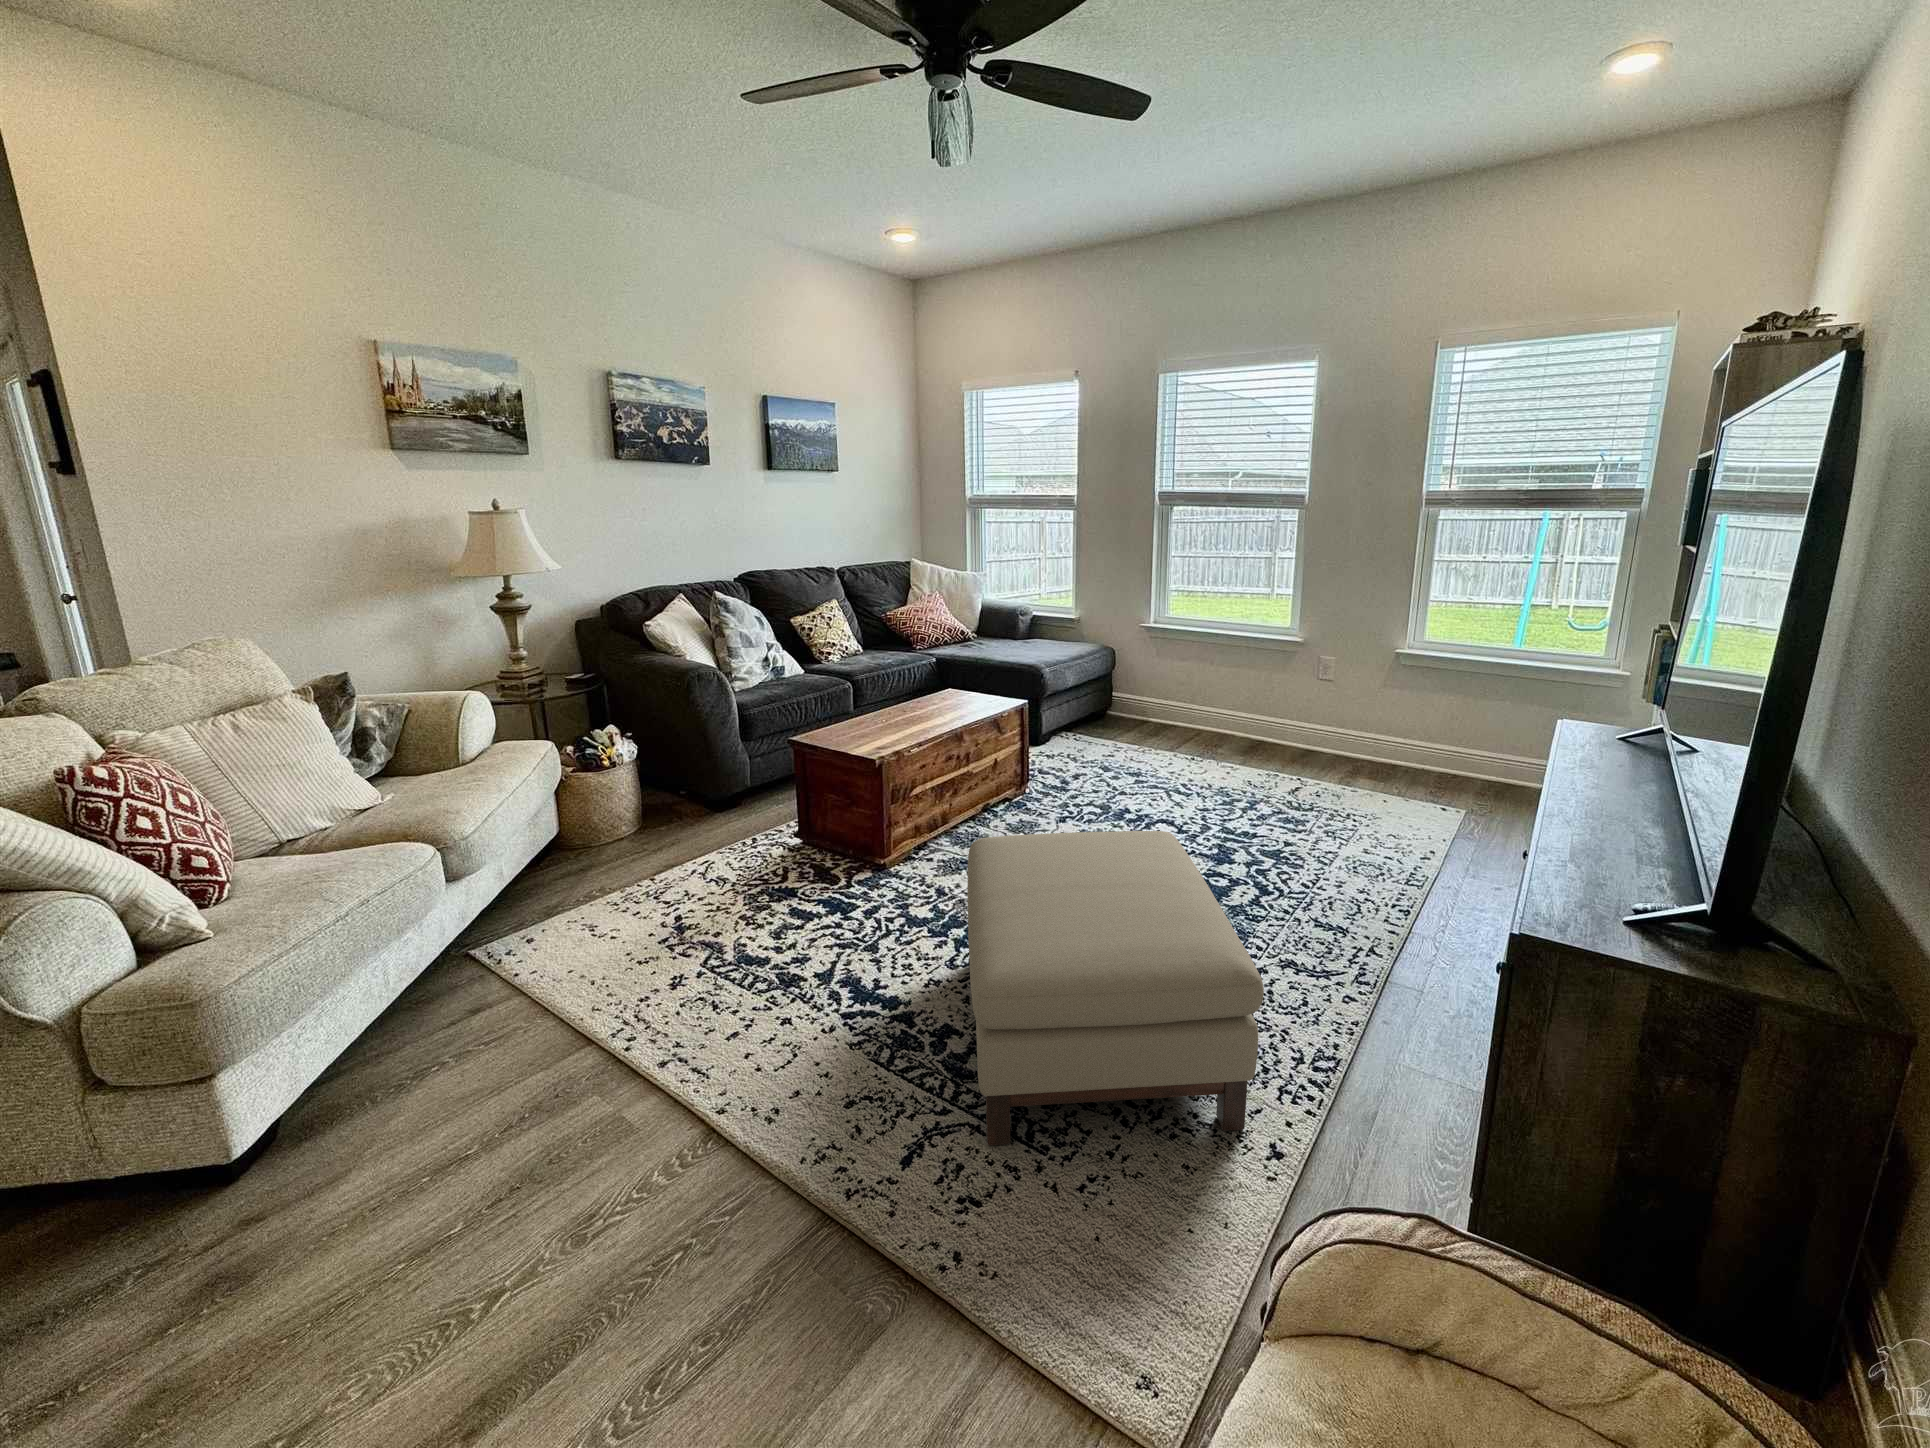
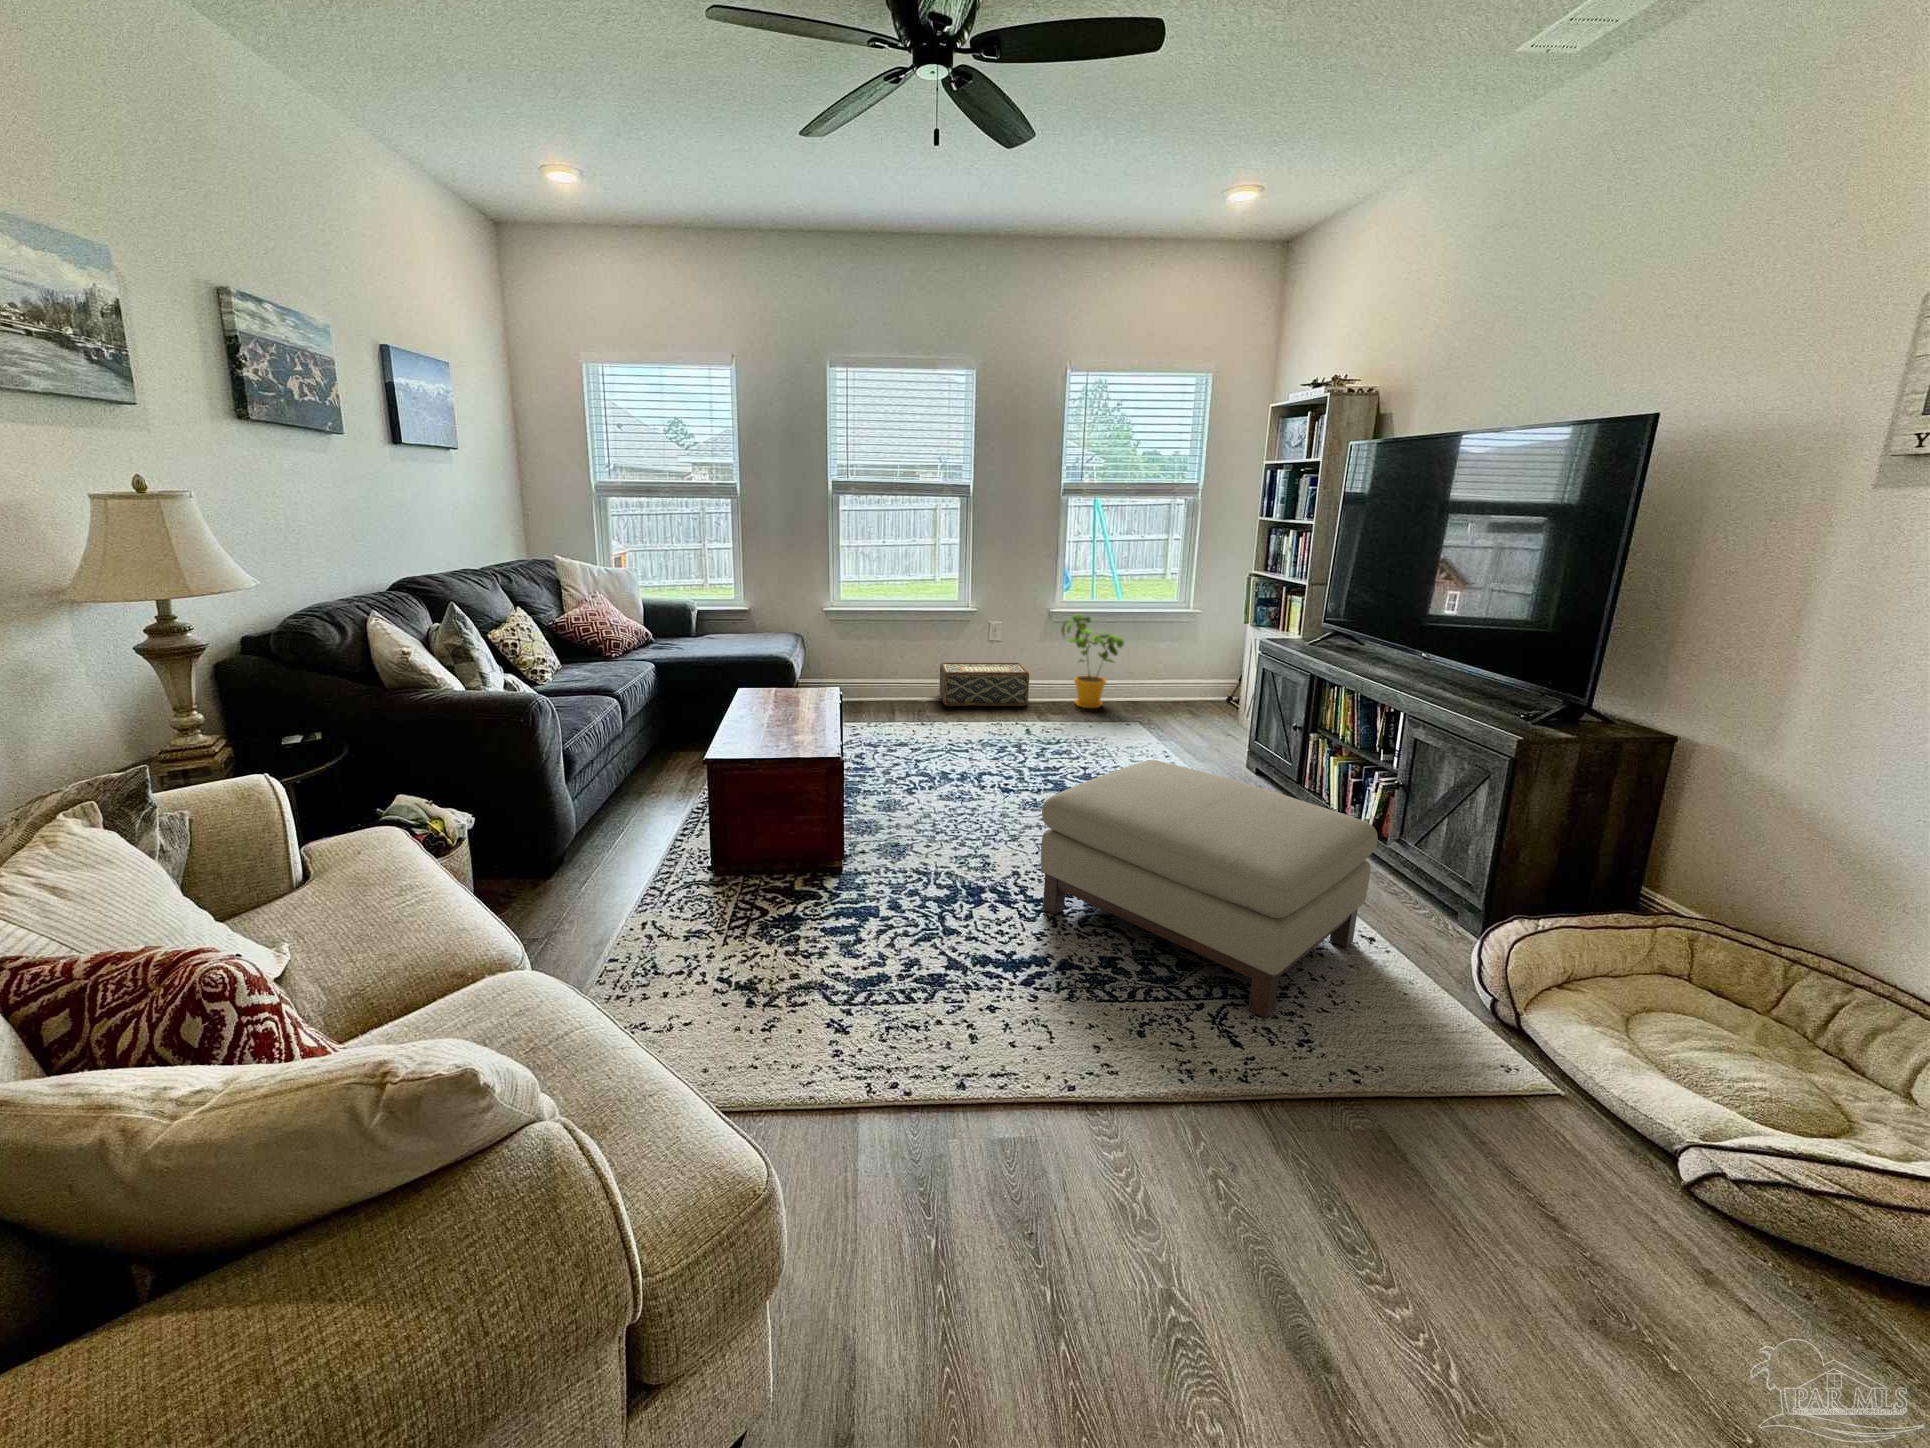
house plant: none [1391,655,1472,779] -> present [1061,614,1124,708]
woven basket: none [1243,696,1358,760] -> present [940,663,1029,706]

